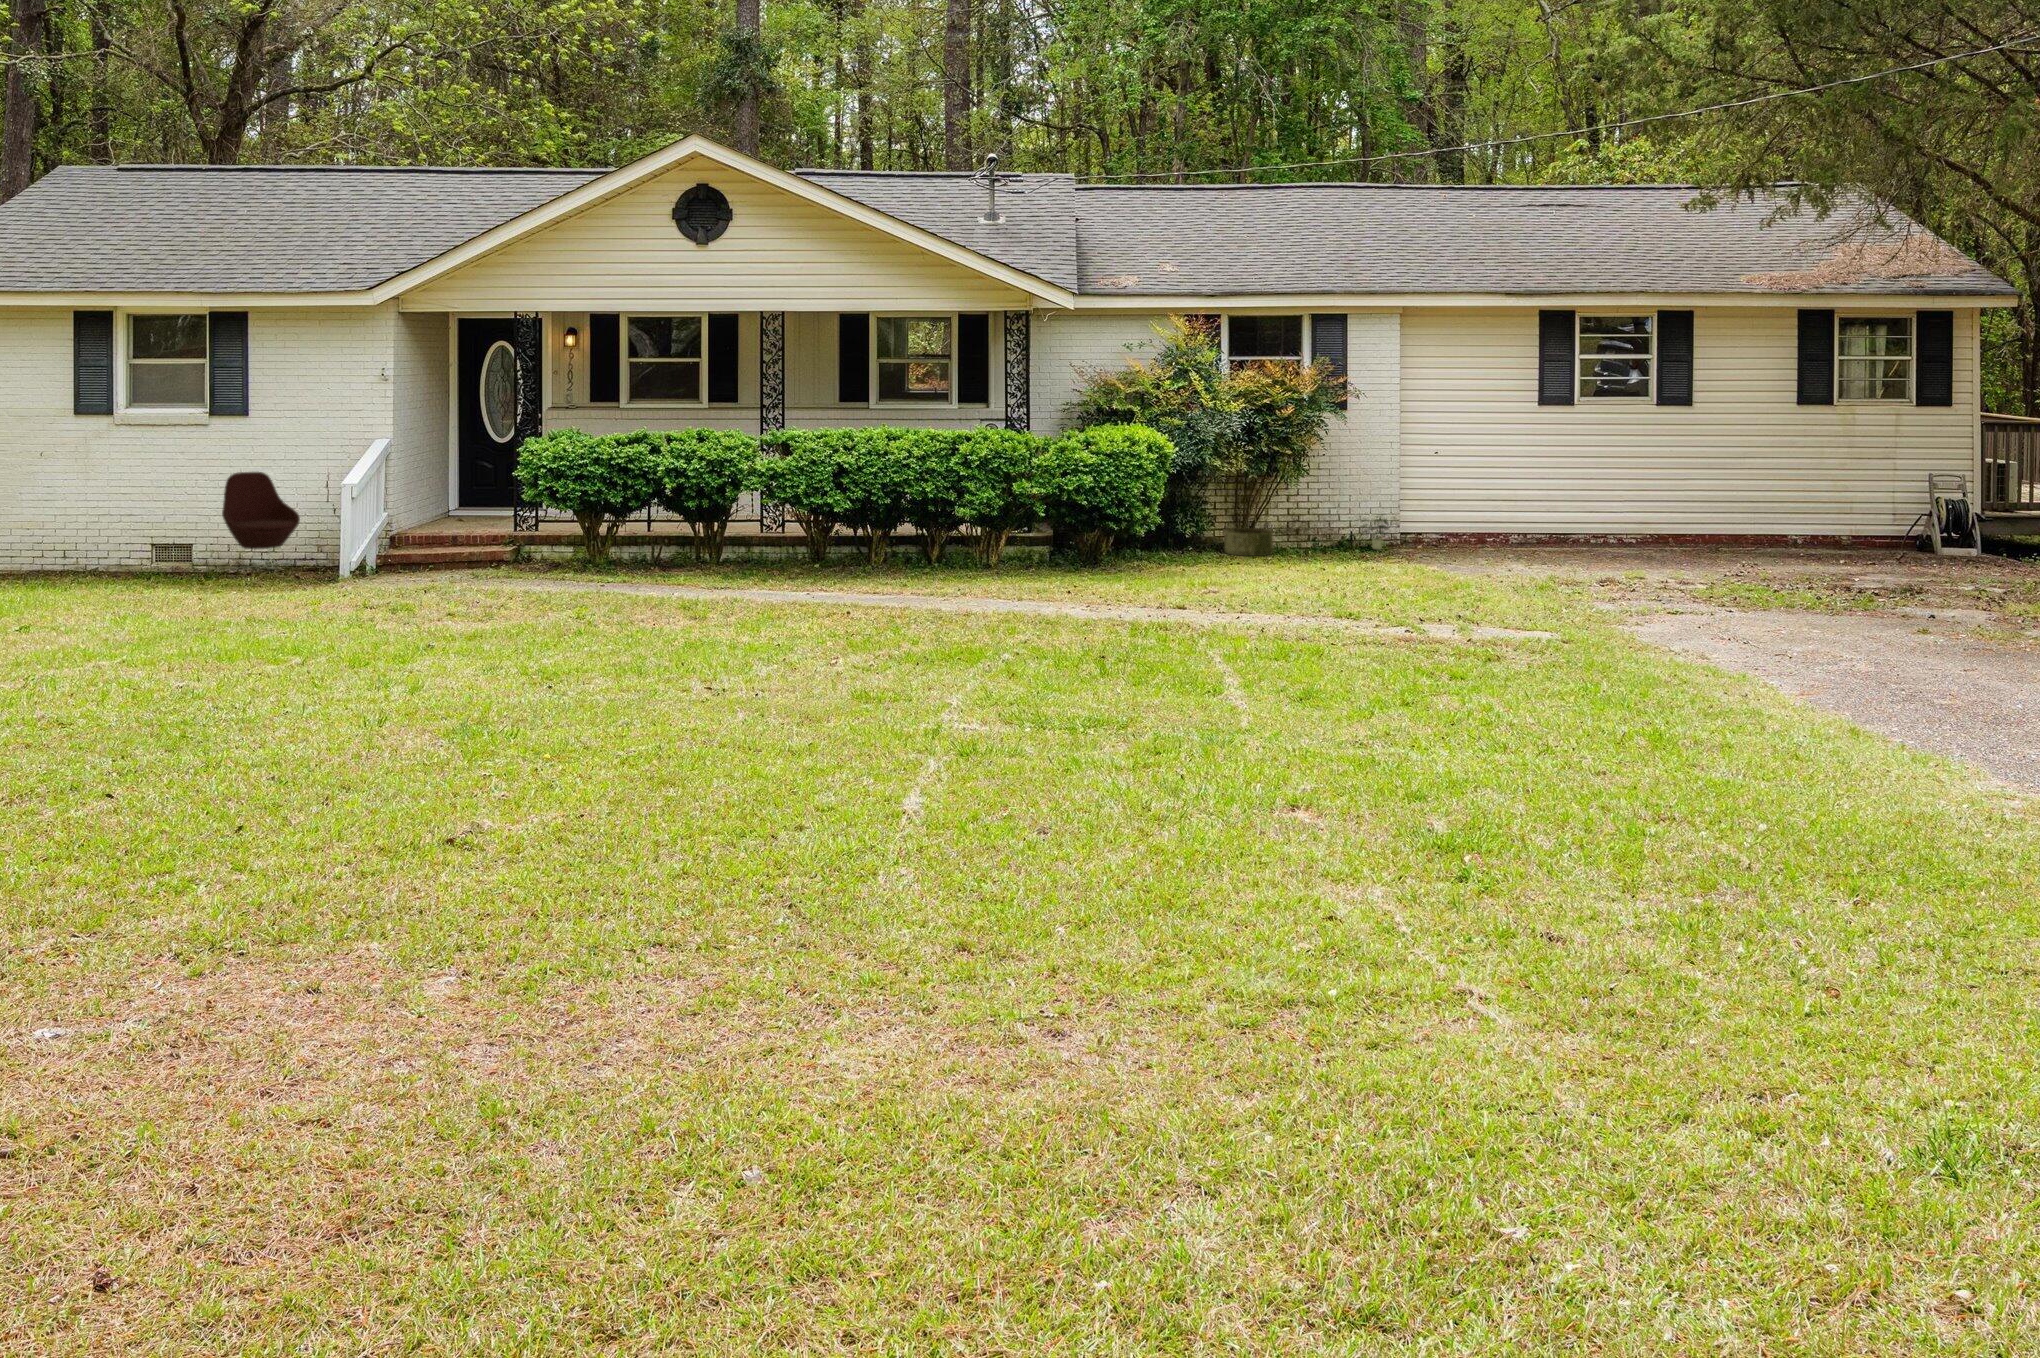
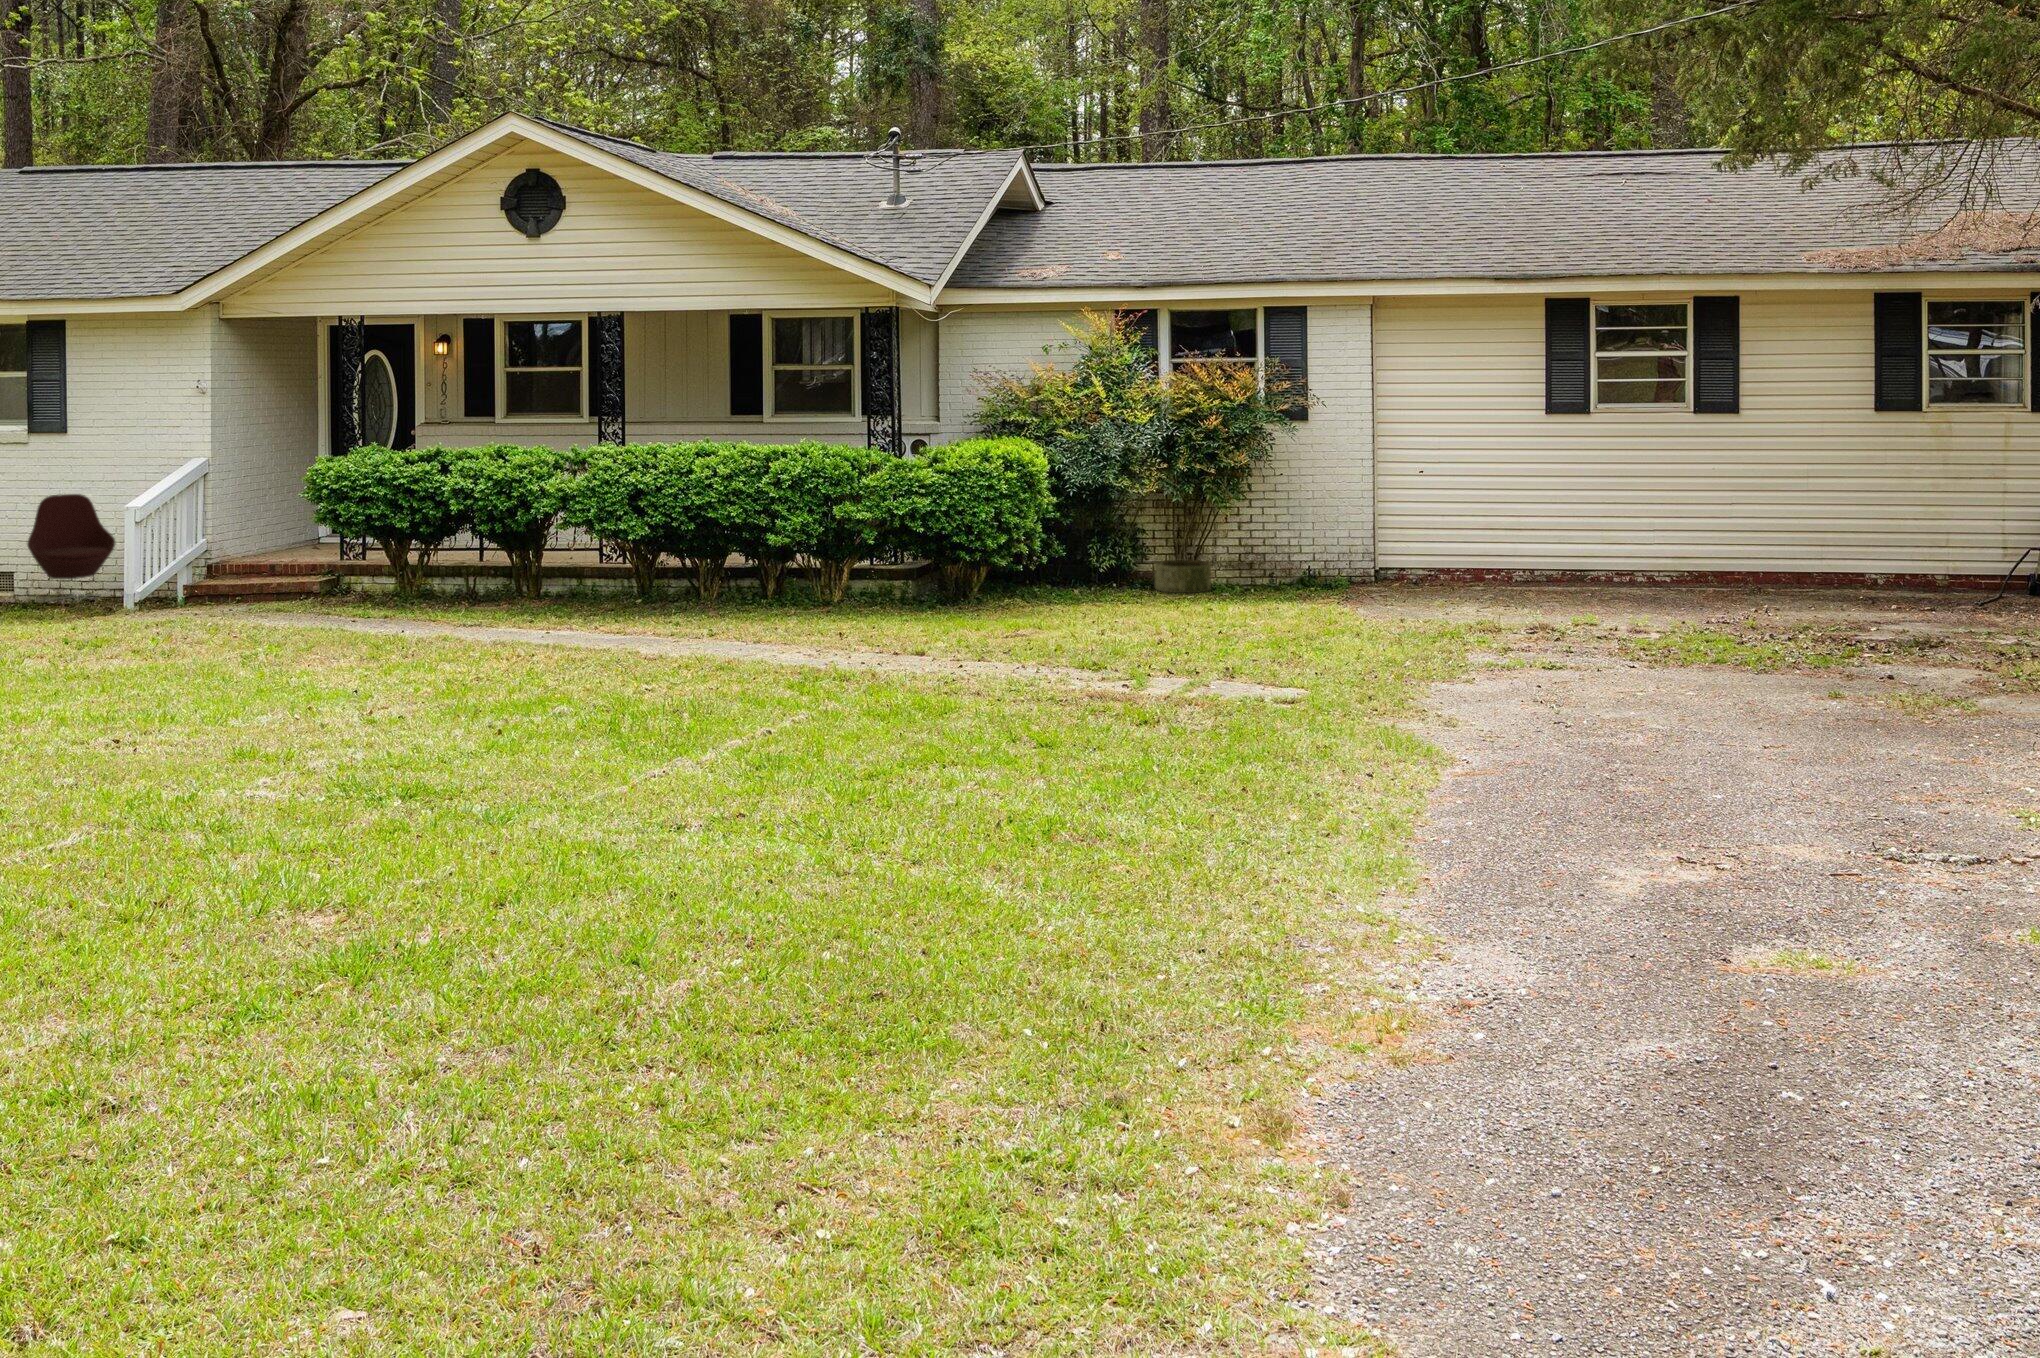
potted plant: present [1362,519,1391,549] -> none [1323,545,1363,586]

